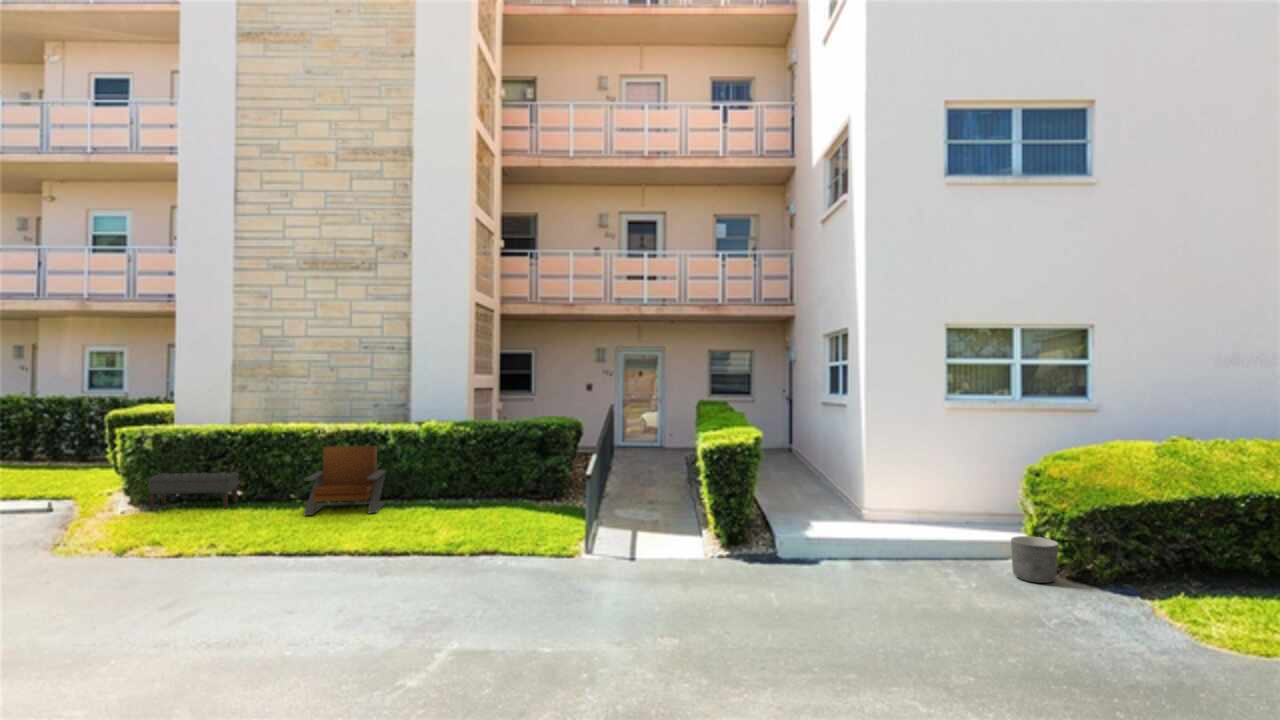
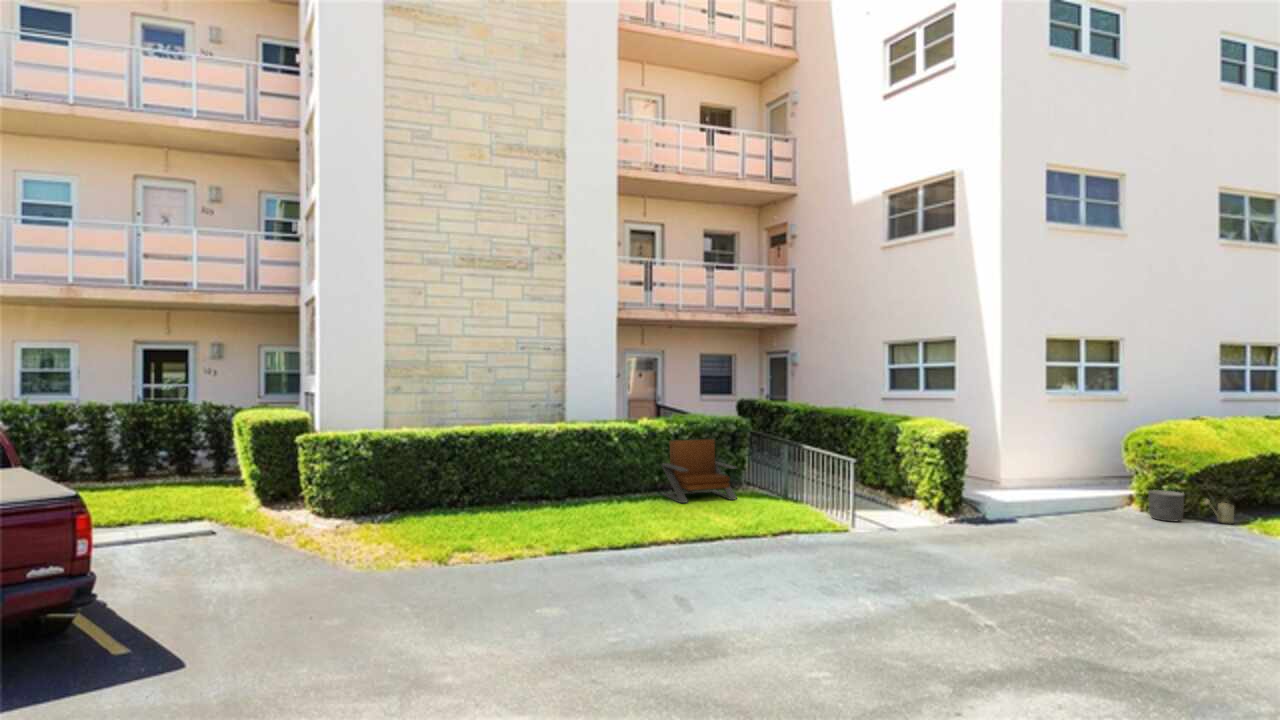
lounge chair: present [304,446,386,515] -> present [662,439,737,503]
bench: present [148,472,238,510] -> none [373,476,458,520]
watering can: none [1085,553,1138,595] -> present [1204,499,1235,524]

